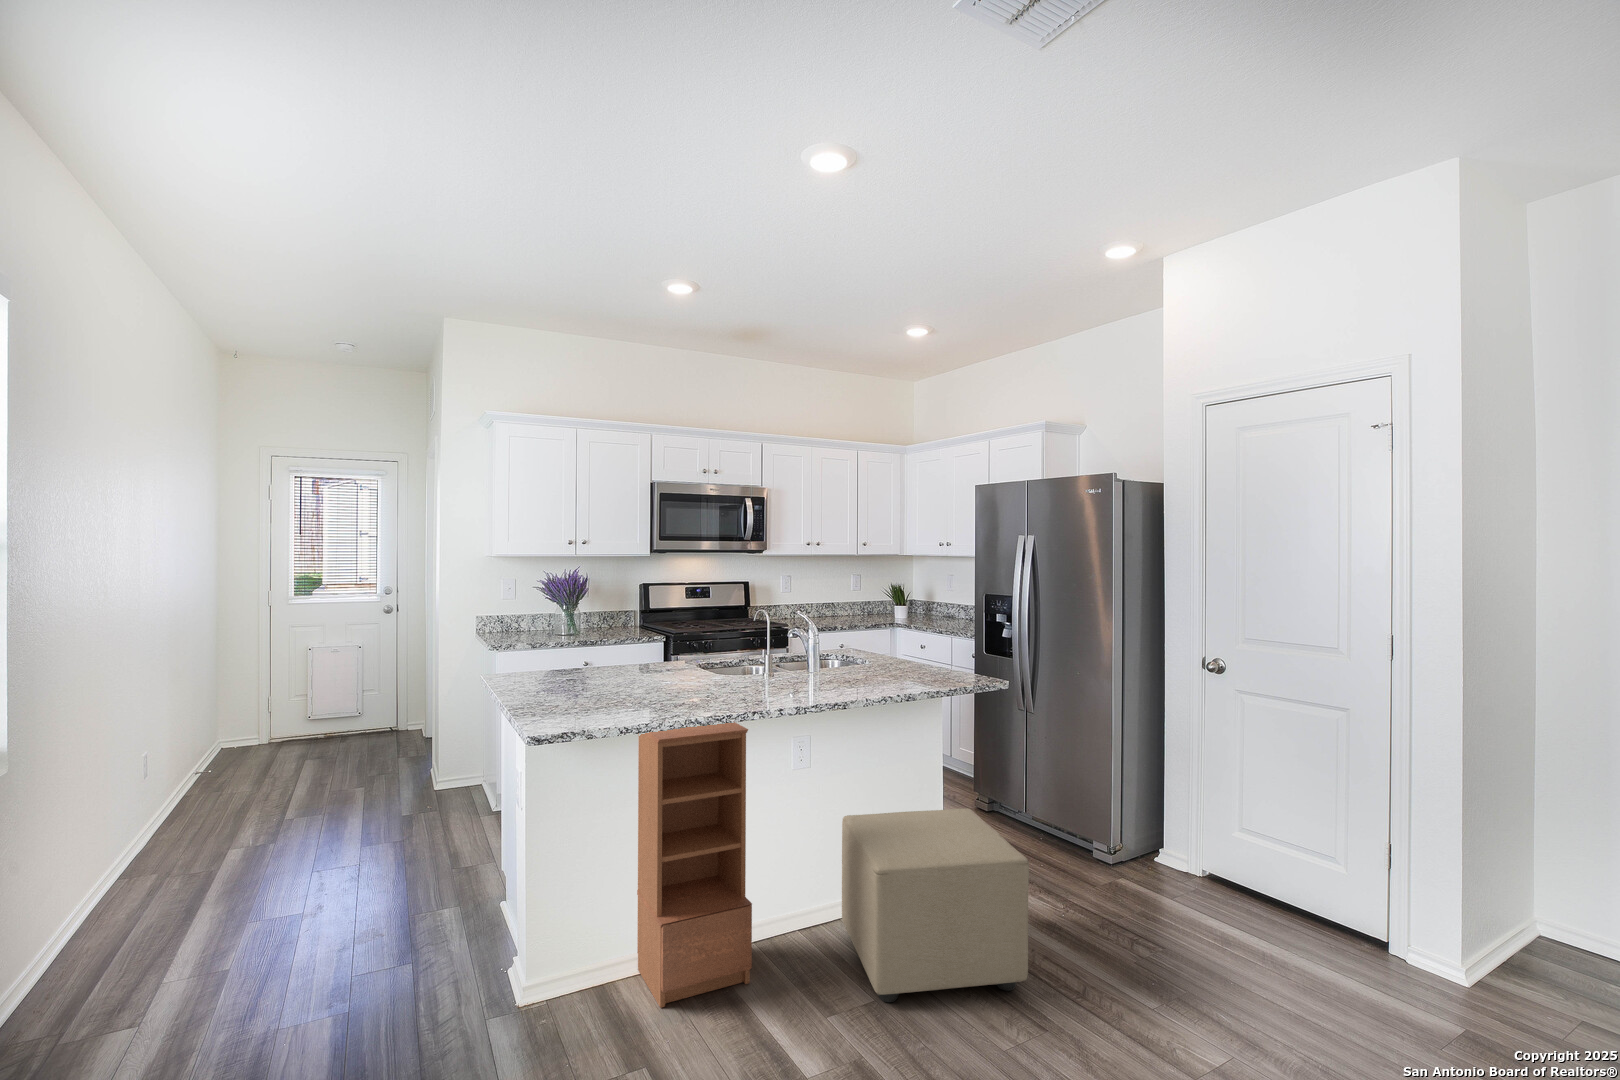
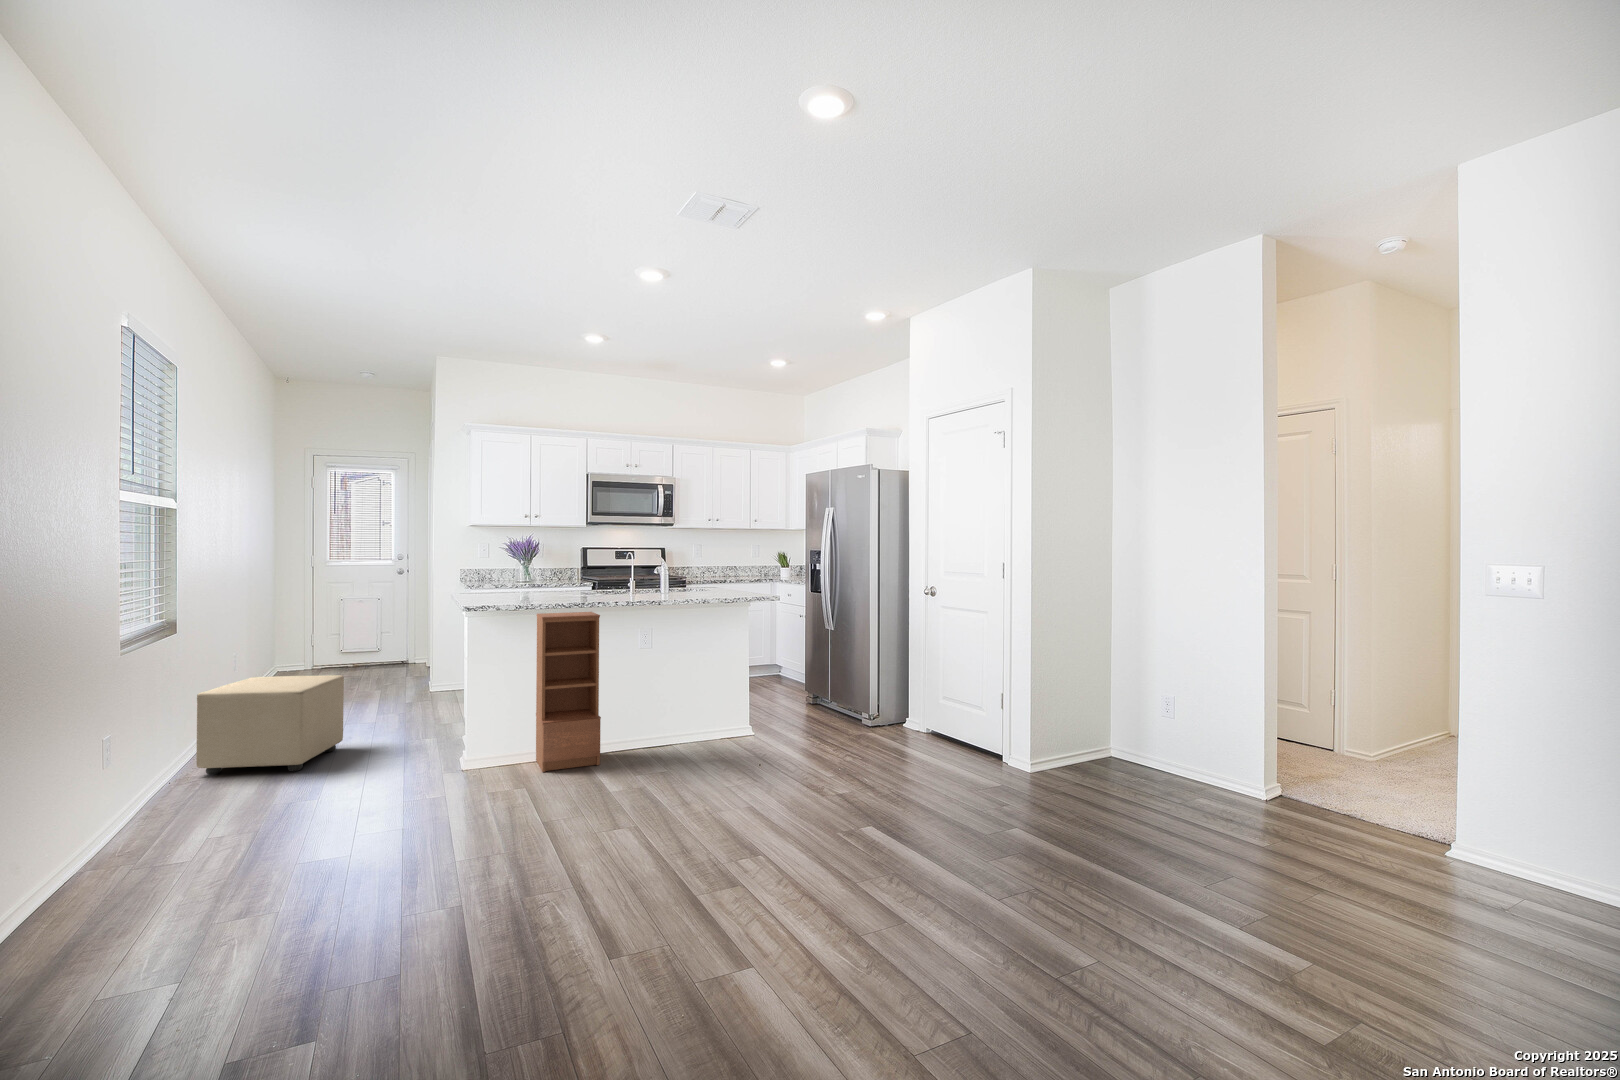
ottoman: present [842,808,1029,1002] -> present [196,675,344,775]

